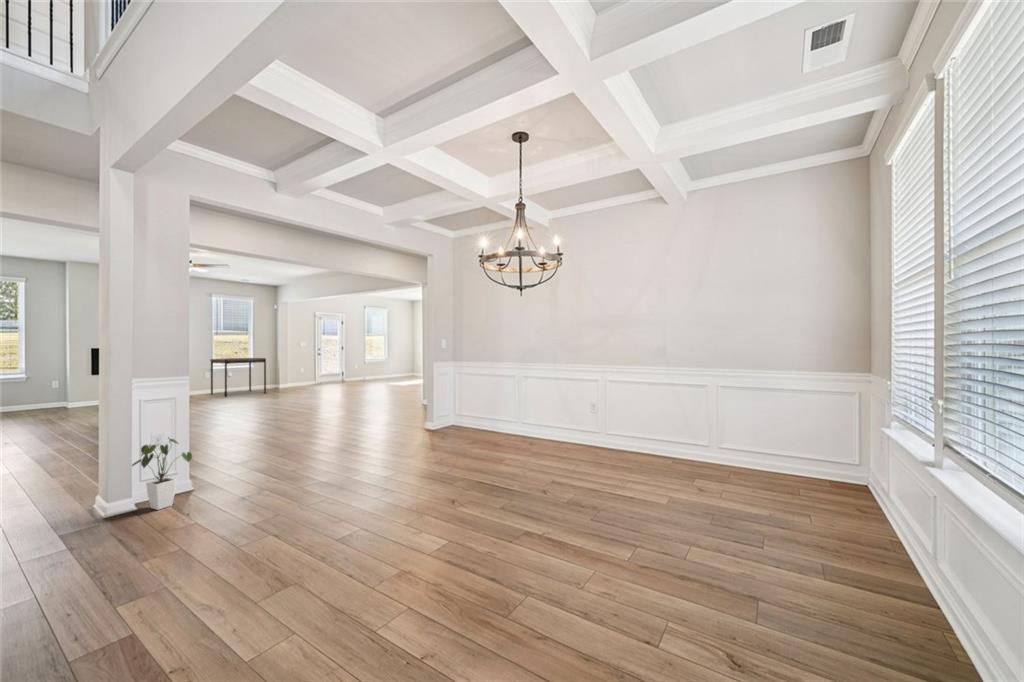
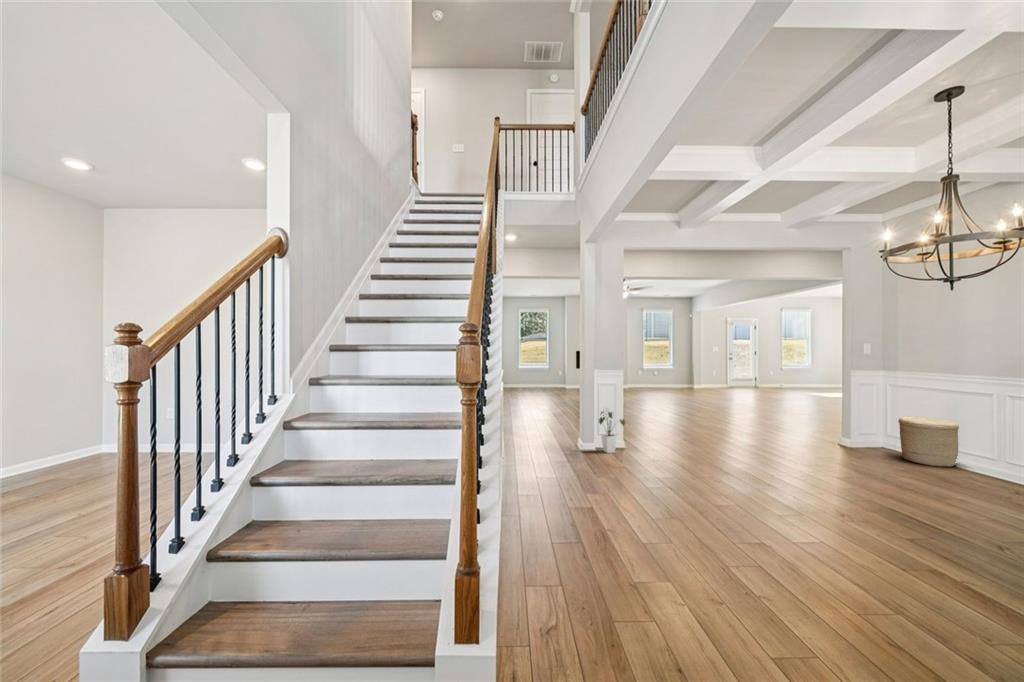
dining table: present [210,358,266,397] -> none [642,360,683,391]
woven basket: none [472,400,507,439] -> present [898,417,959,467]

